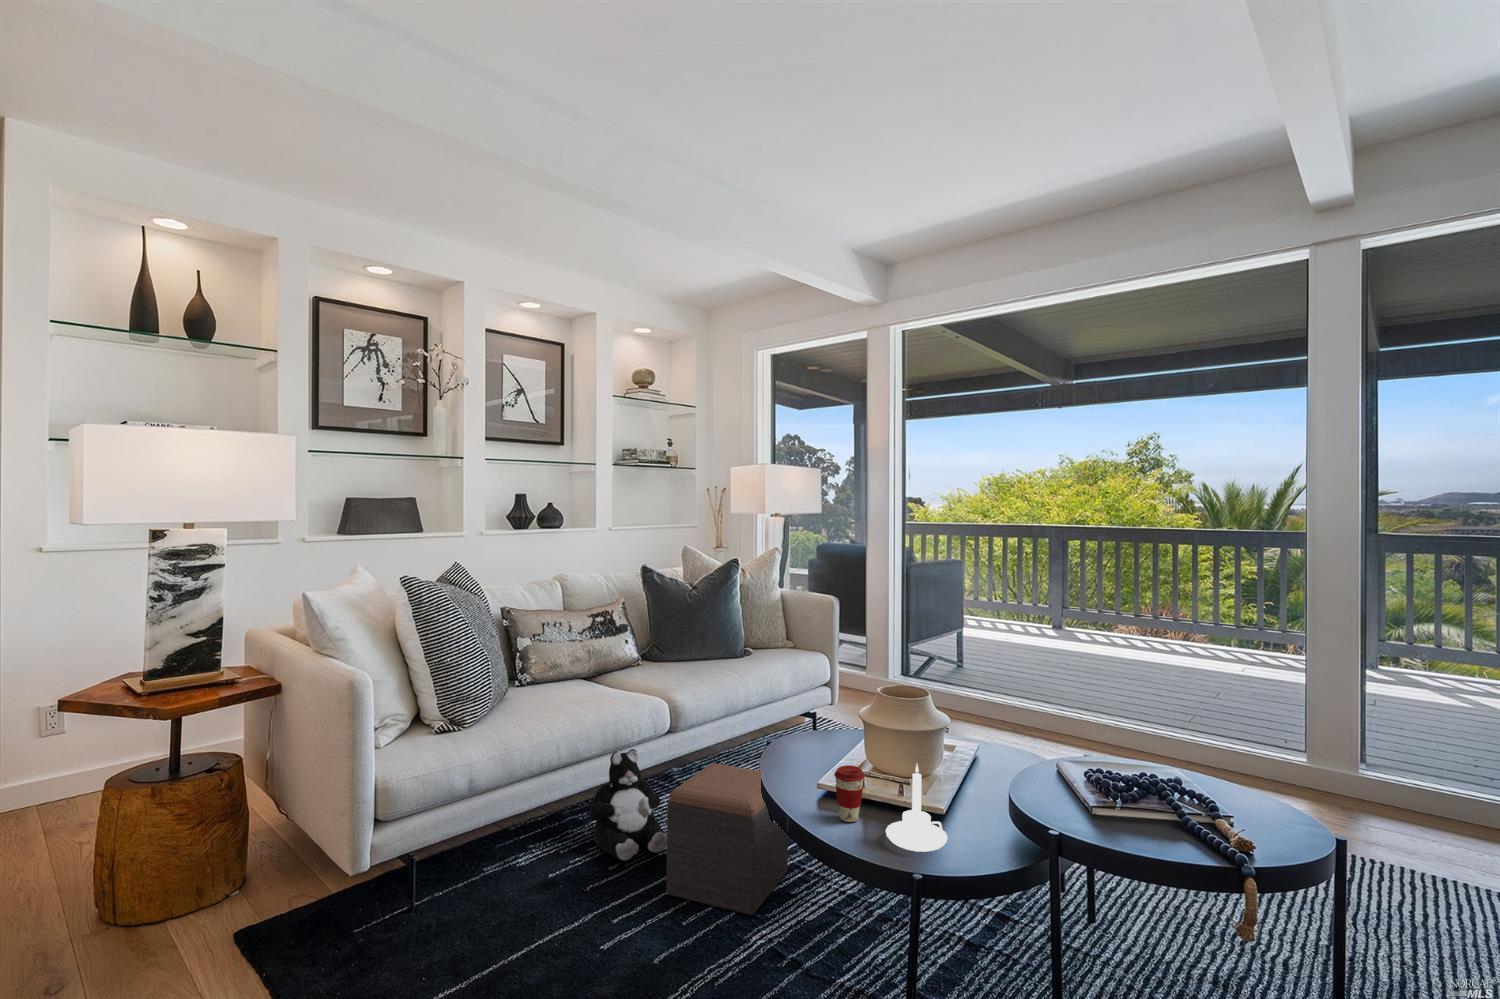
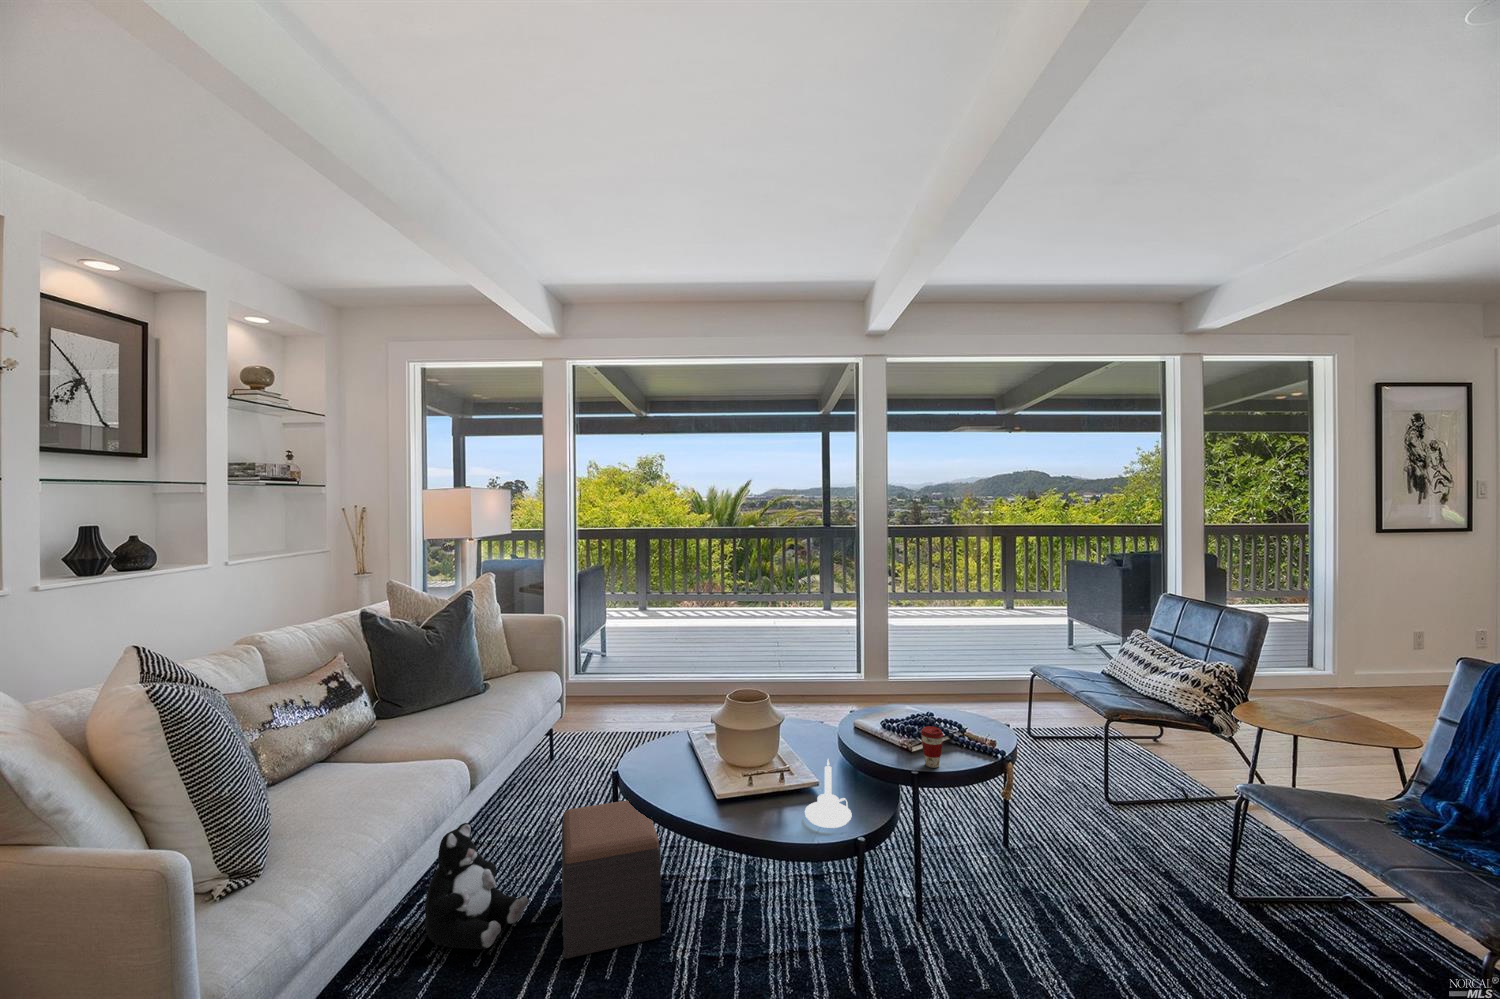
coffee cup: present [834,765,865,822] -> present [921,726,944,768]

